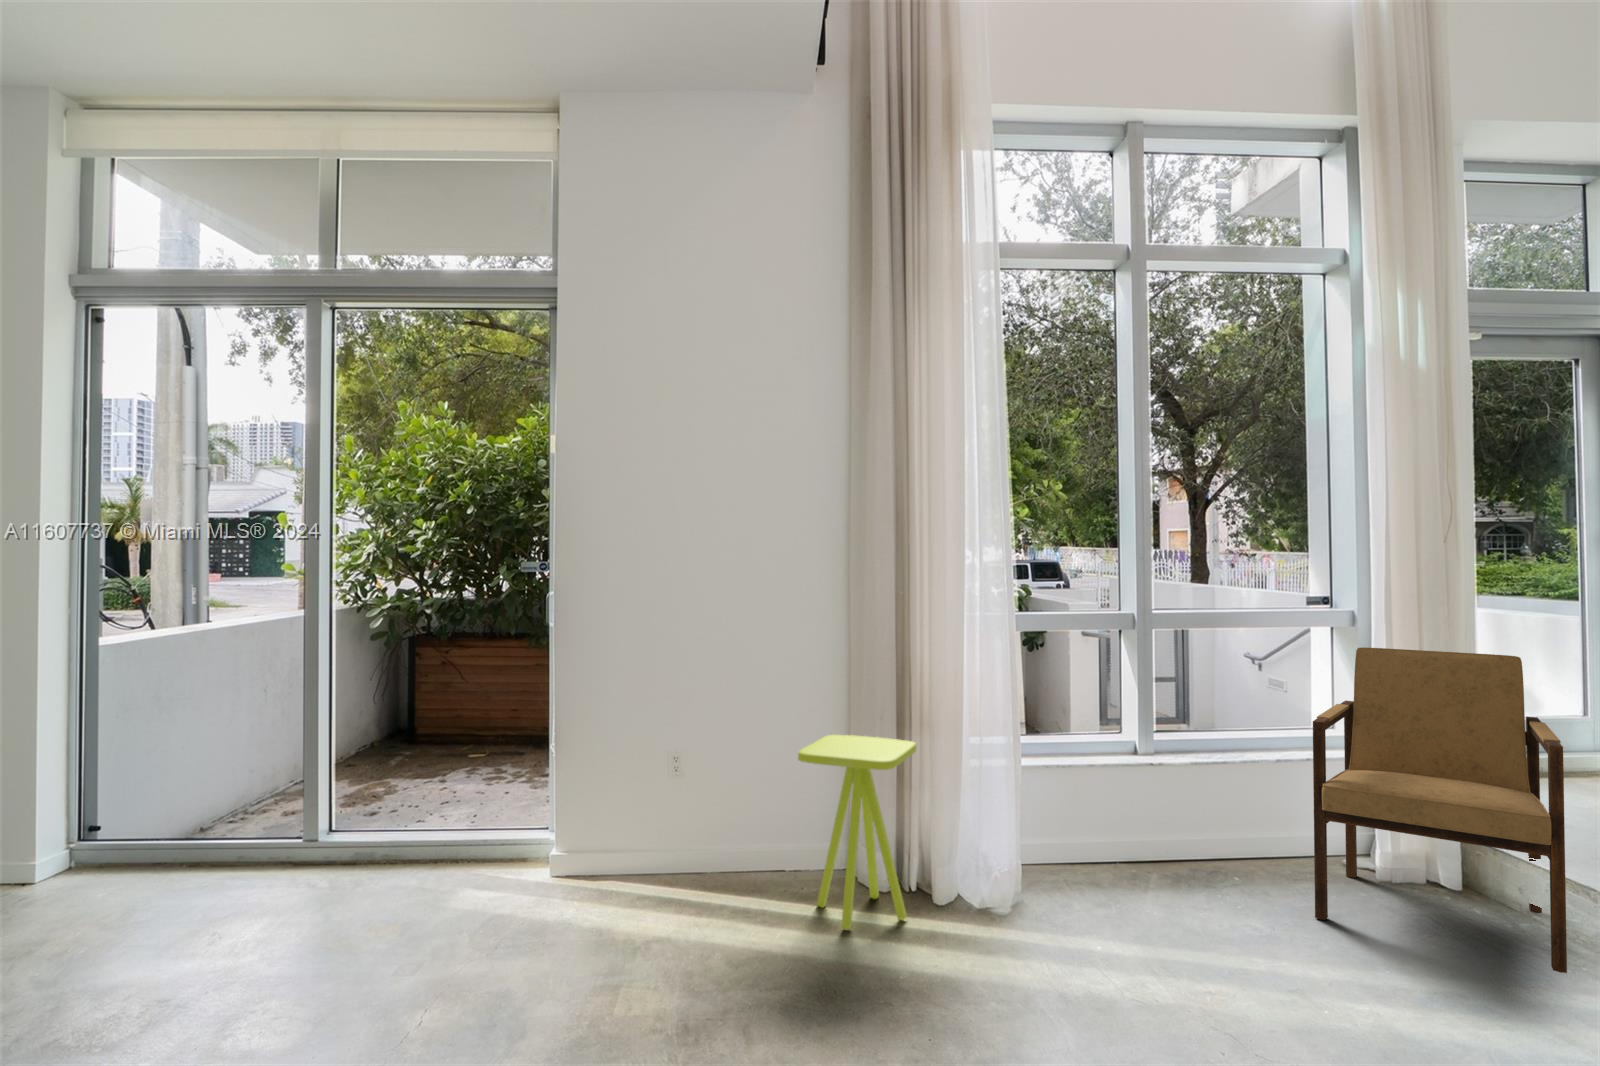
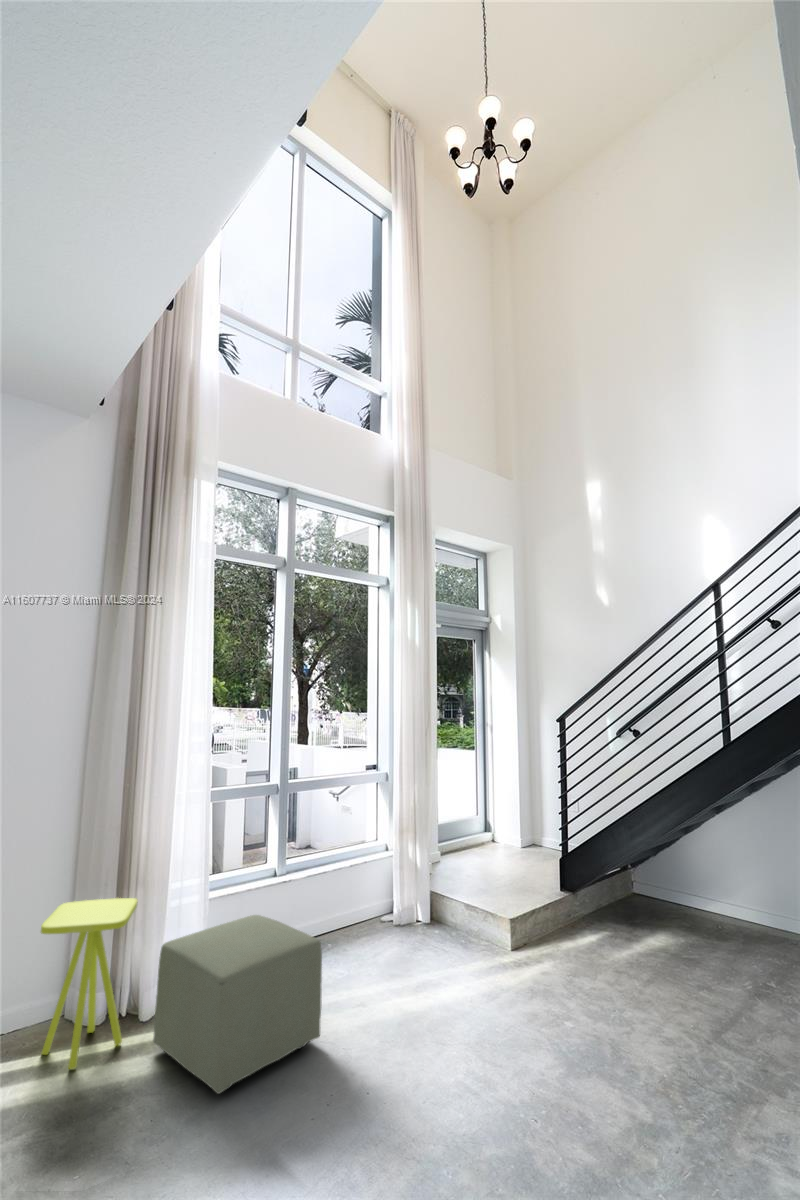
armchair: present [1313,647,1567,973] -> none [375,796,486,966]
ottoman: none [942,793,1187,1009] -> present [153,915,322,1094]

